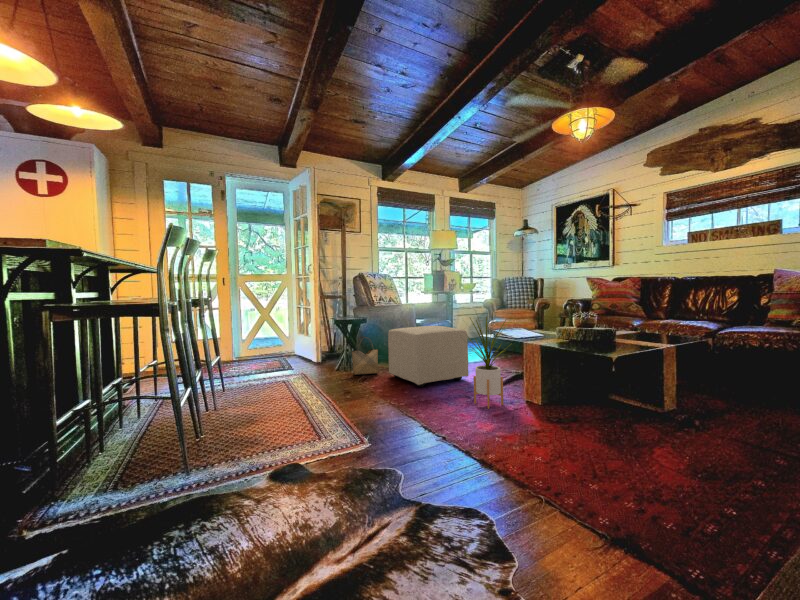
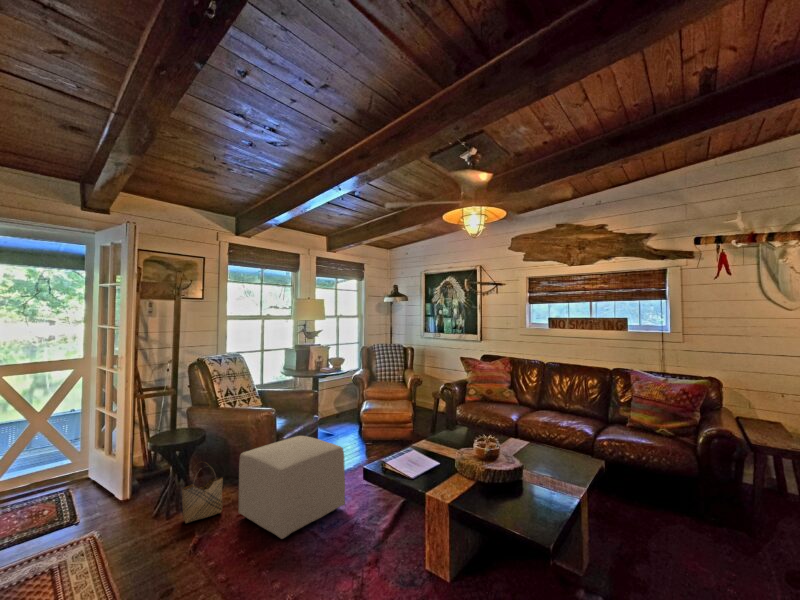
house plant: present [468,317,509,409] -> none [342,437,406,574]

